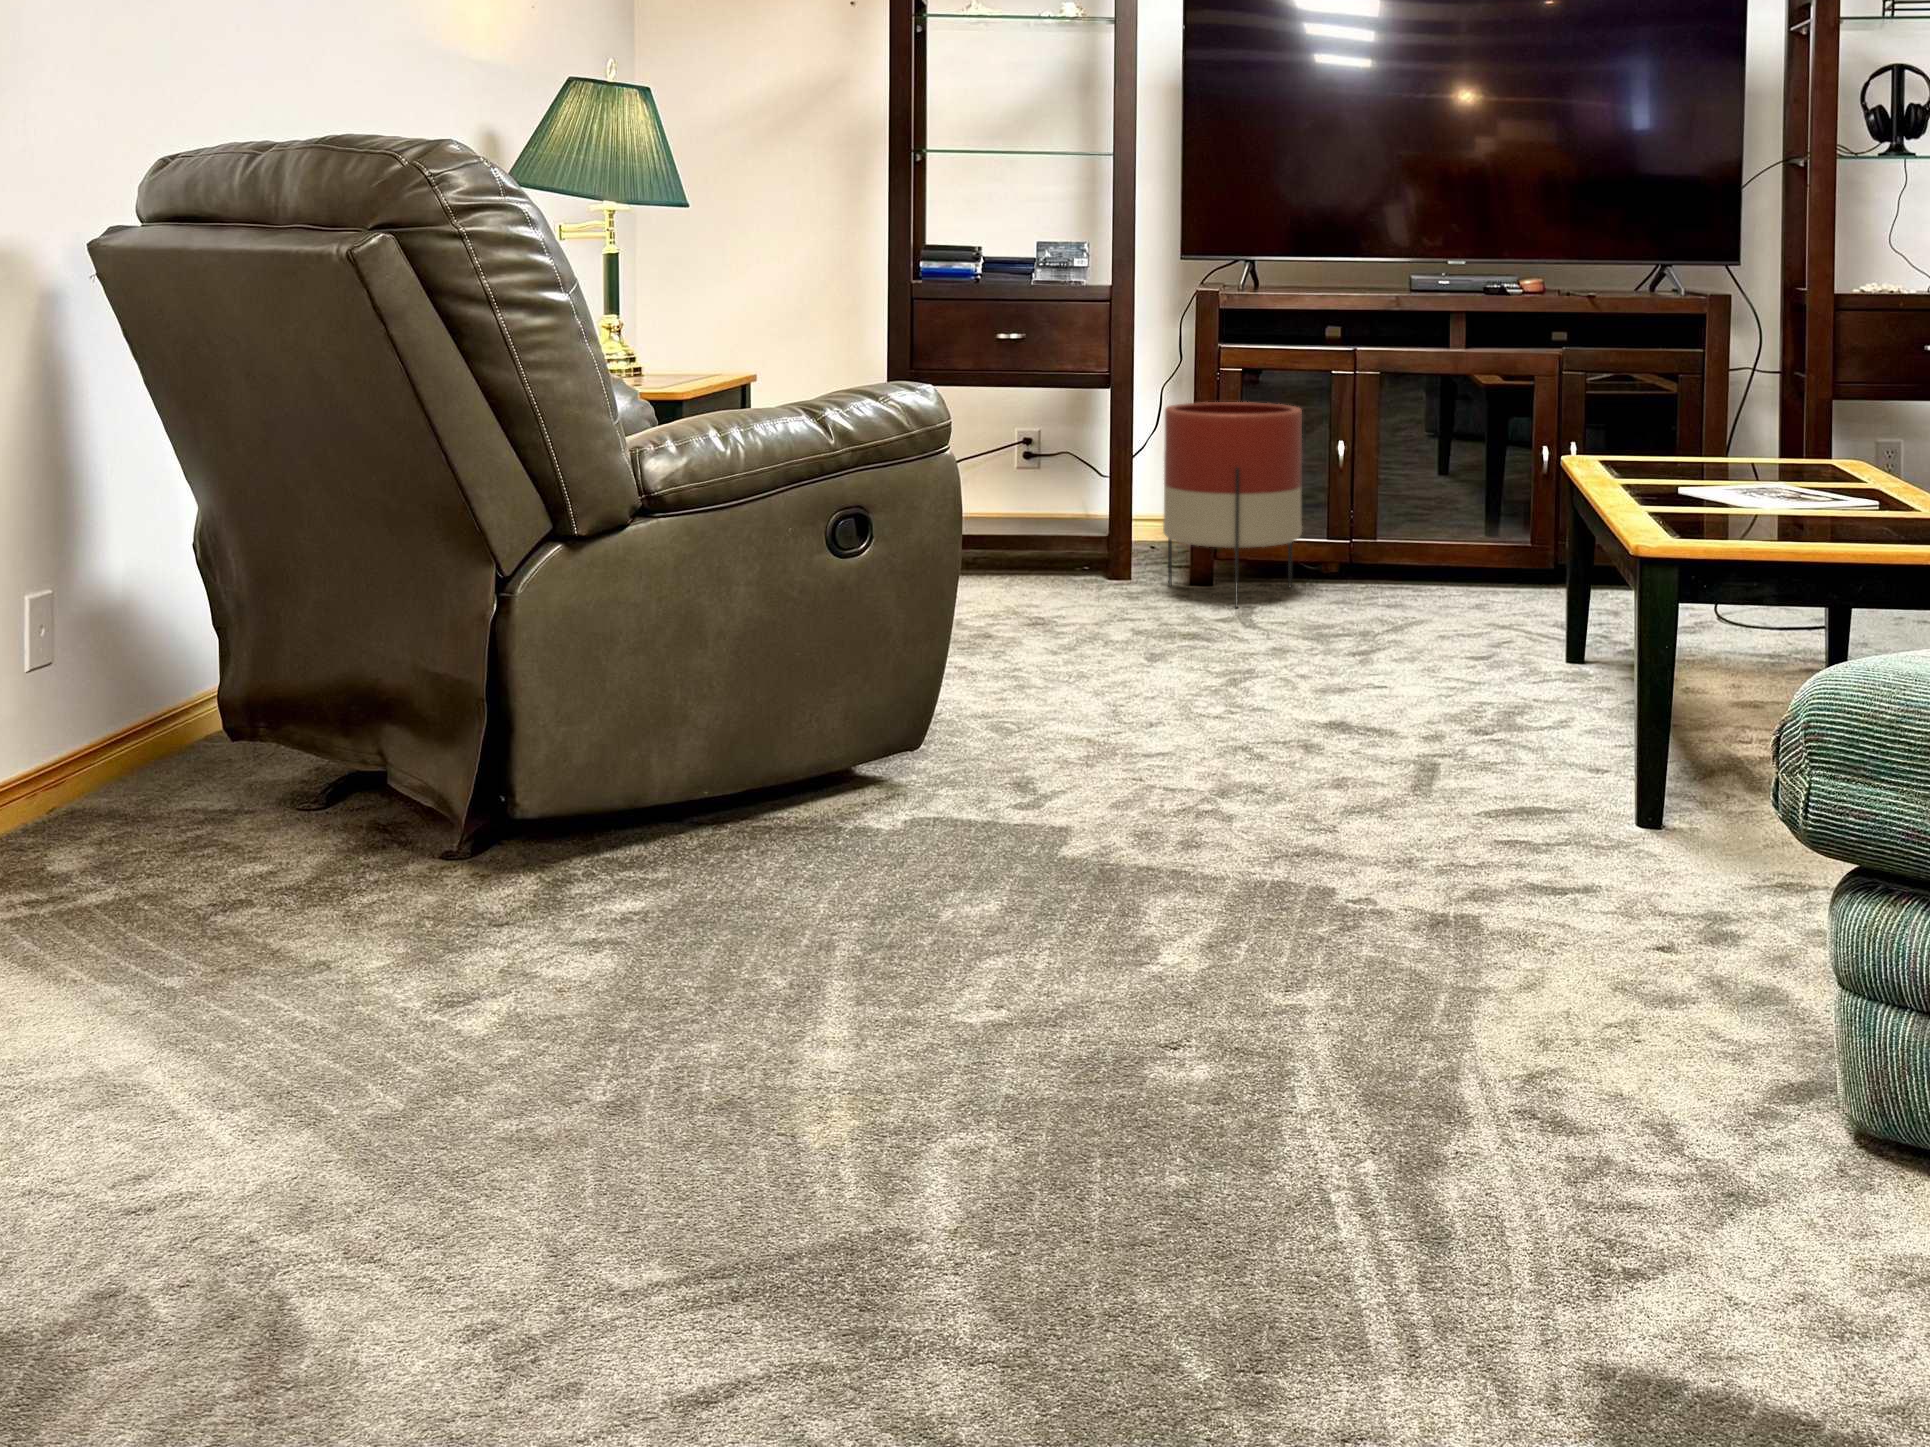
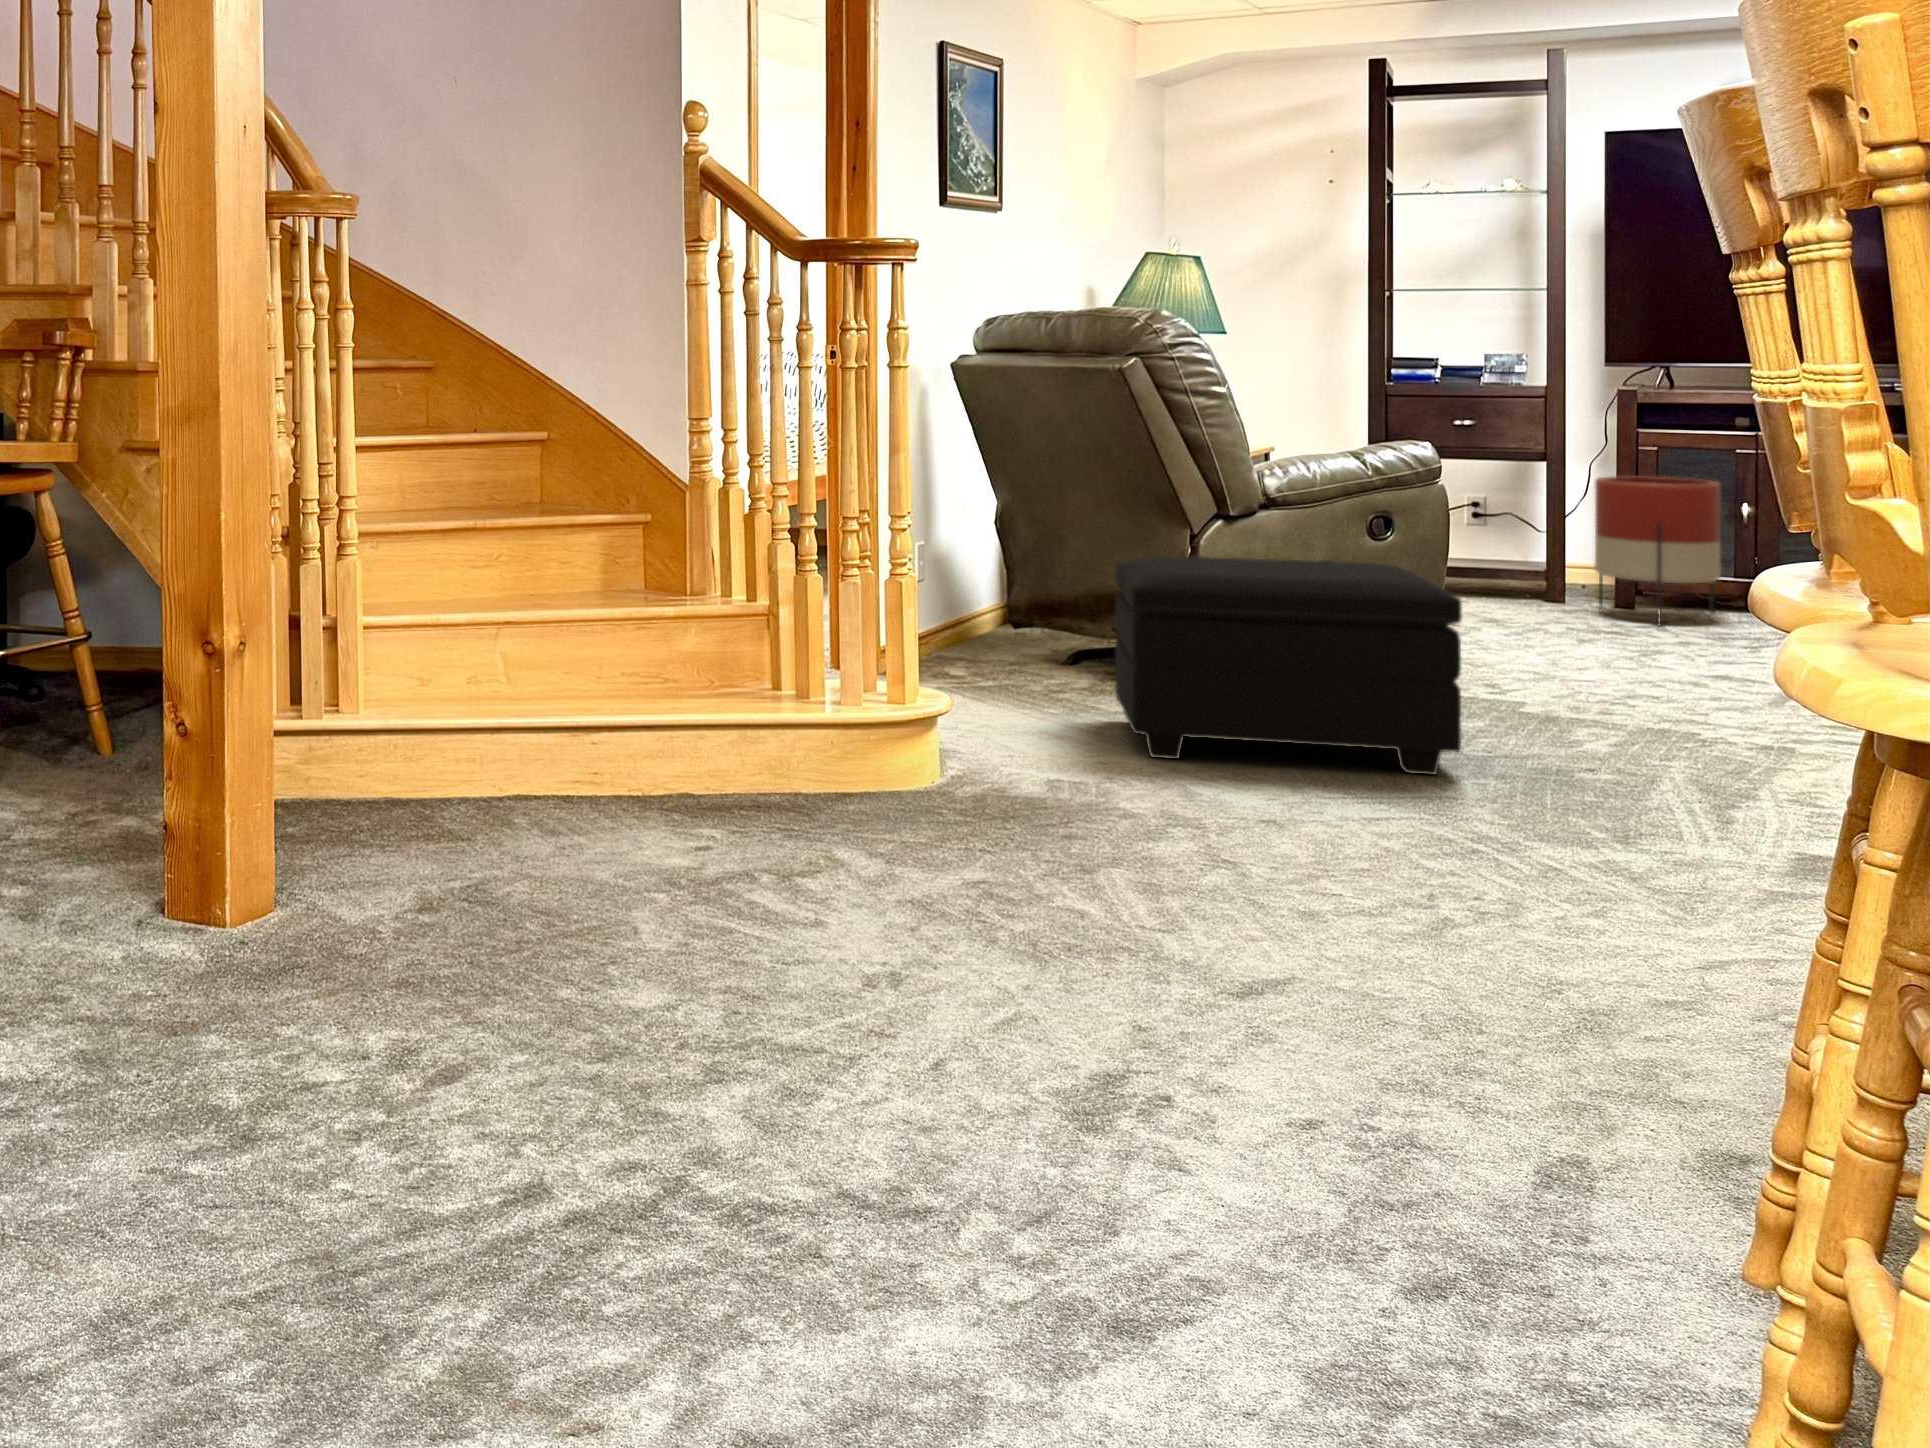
footstool: none [118,656,936,1292] -> present [1115,556,1462,775]

